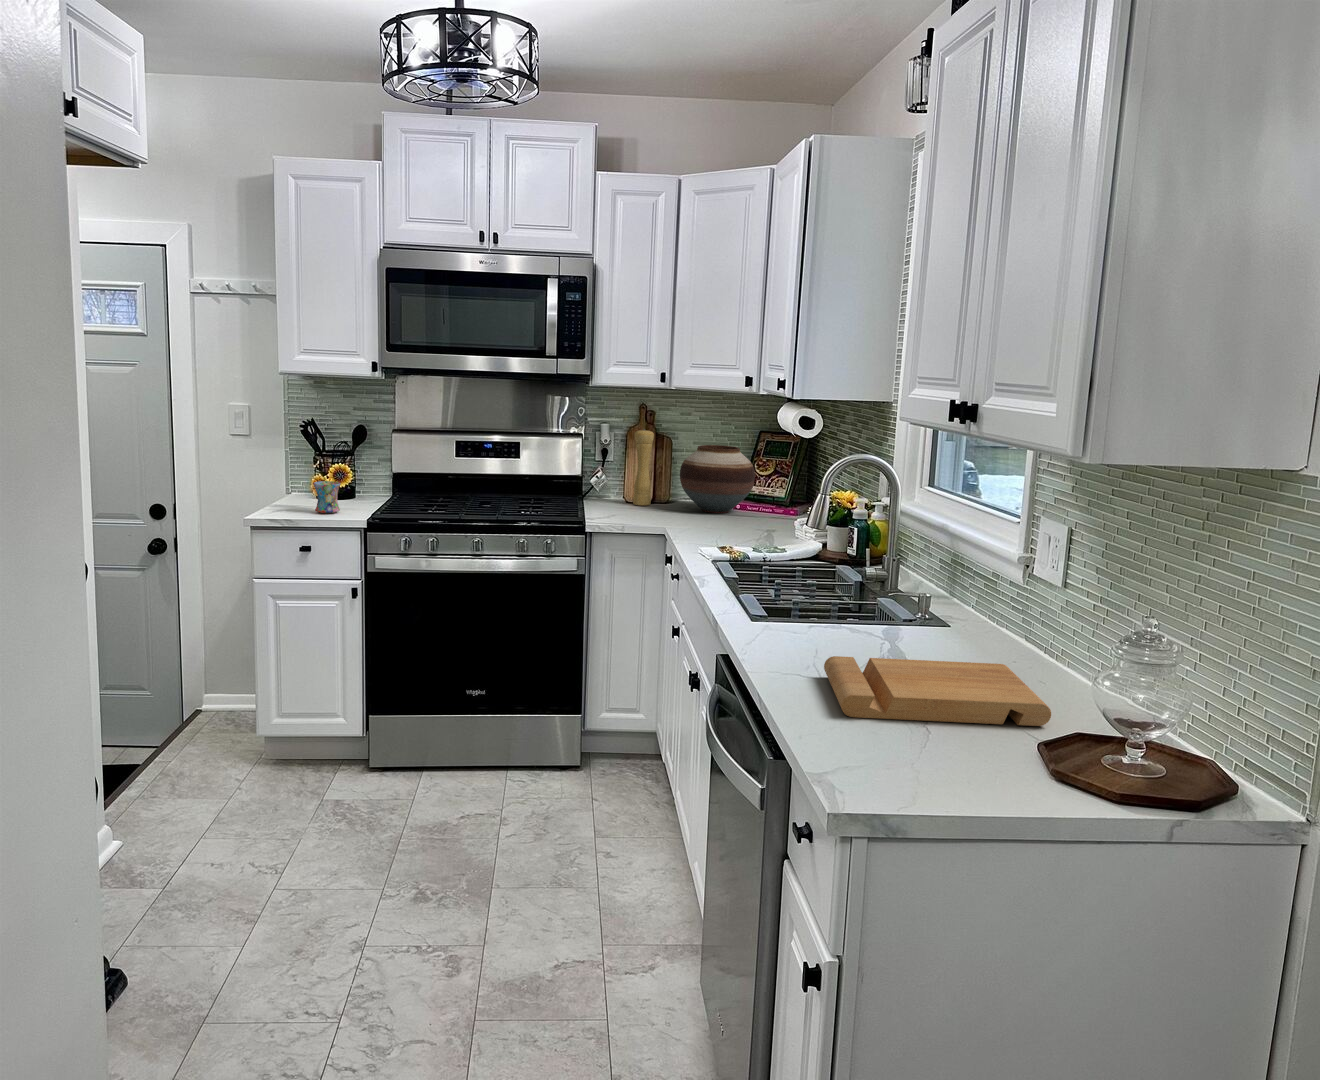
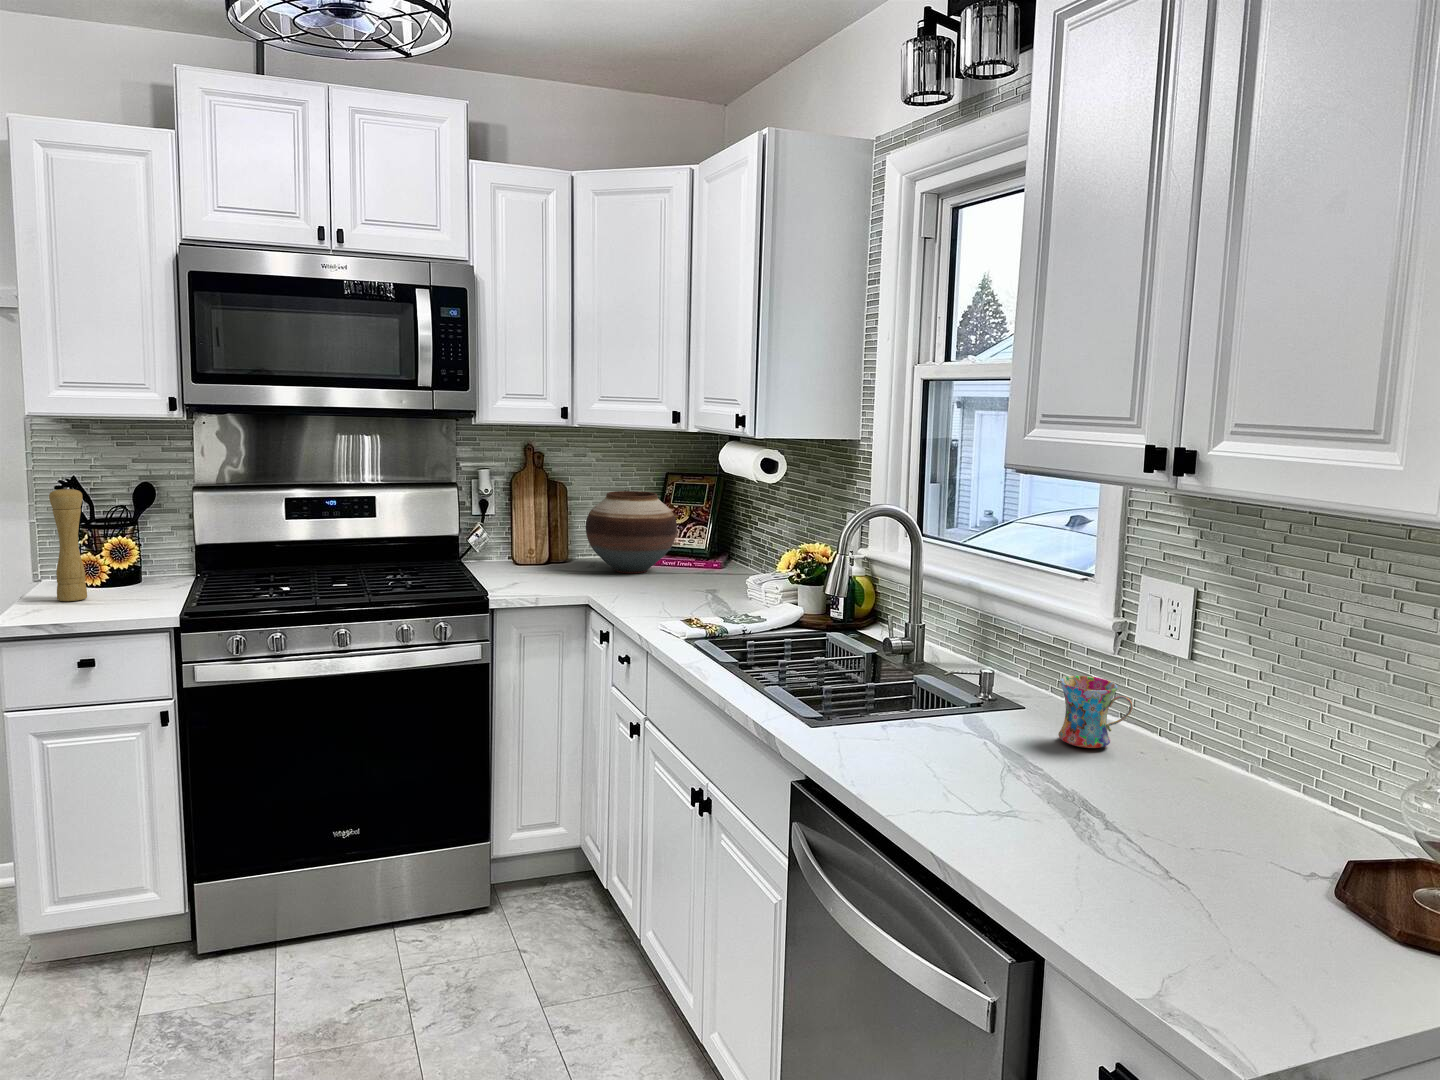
pepper mill: present [633,429,654,506] -> present [49,487,87,601]
mug: present [313,481,341,513] -> present [1058,676,1133,748]
cutting board: present [824,656,1051,726] -> none [964,767,1283,874]

